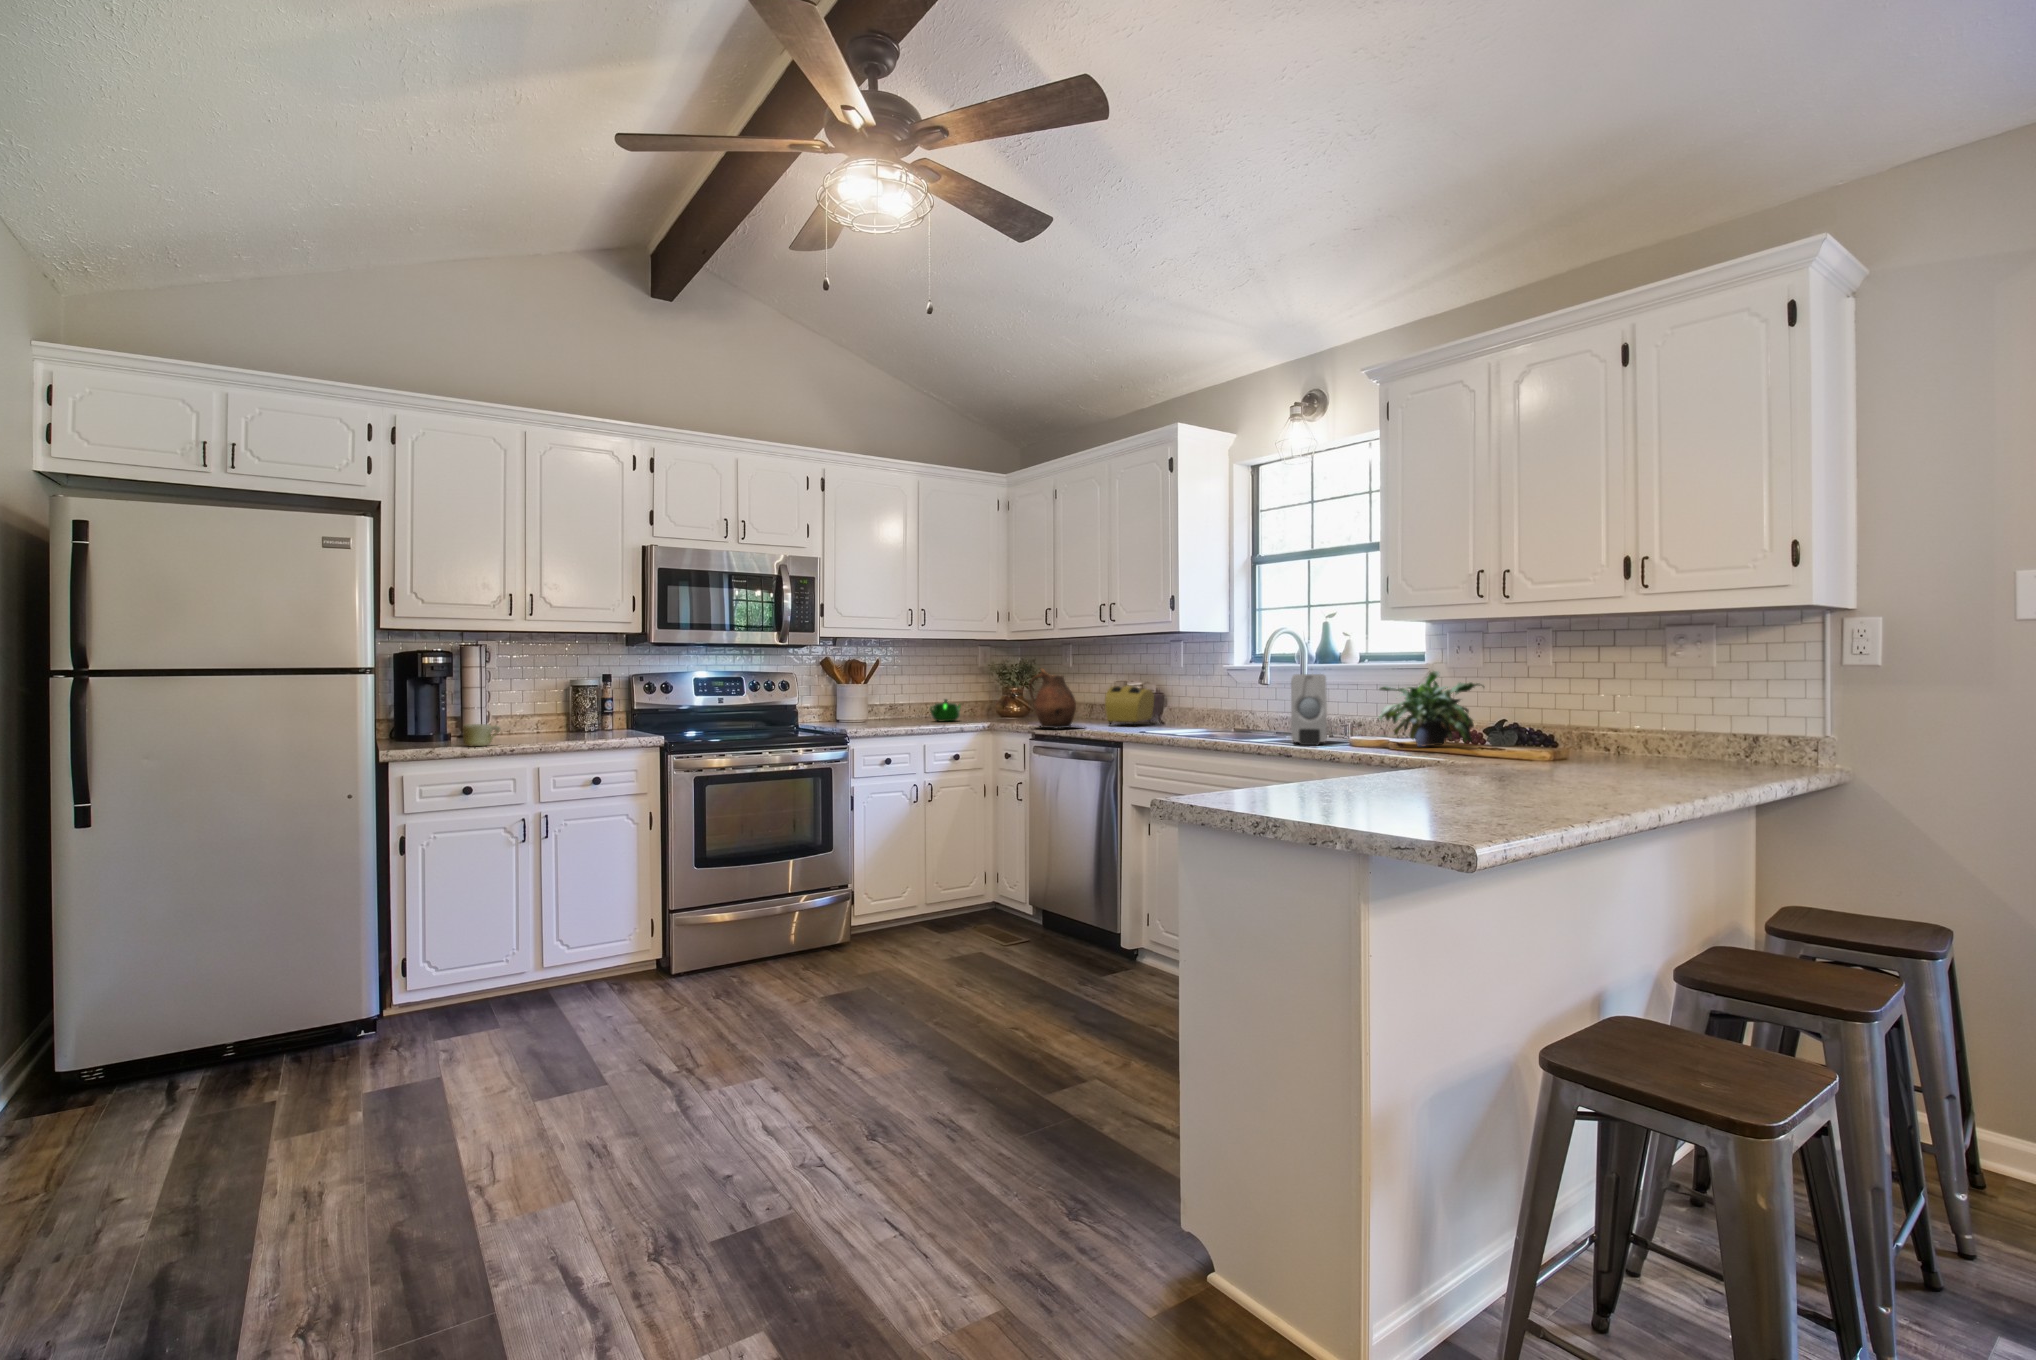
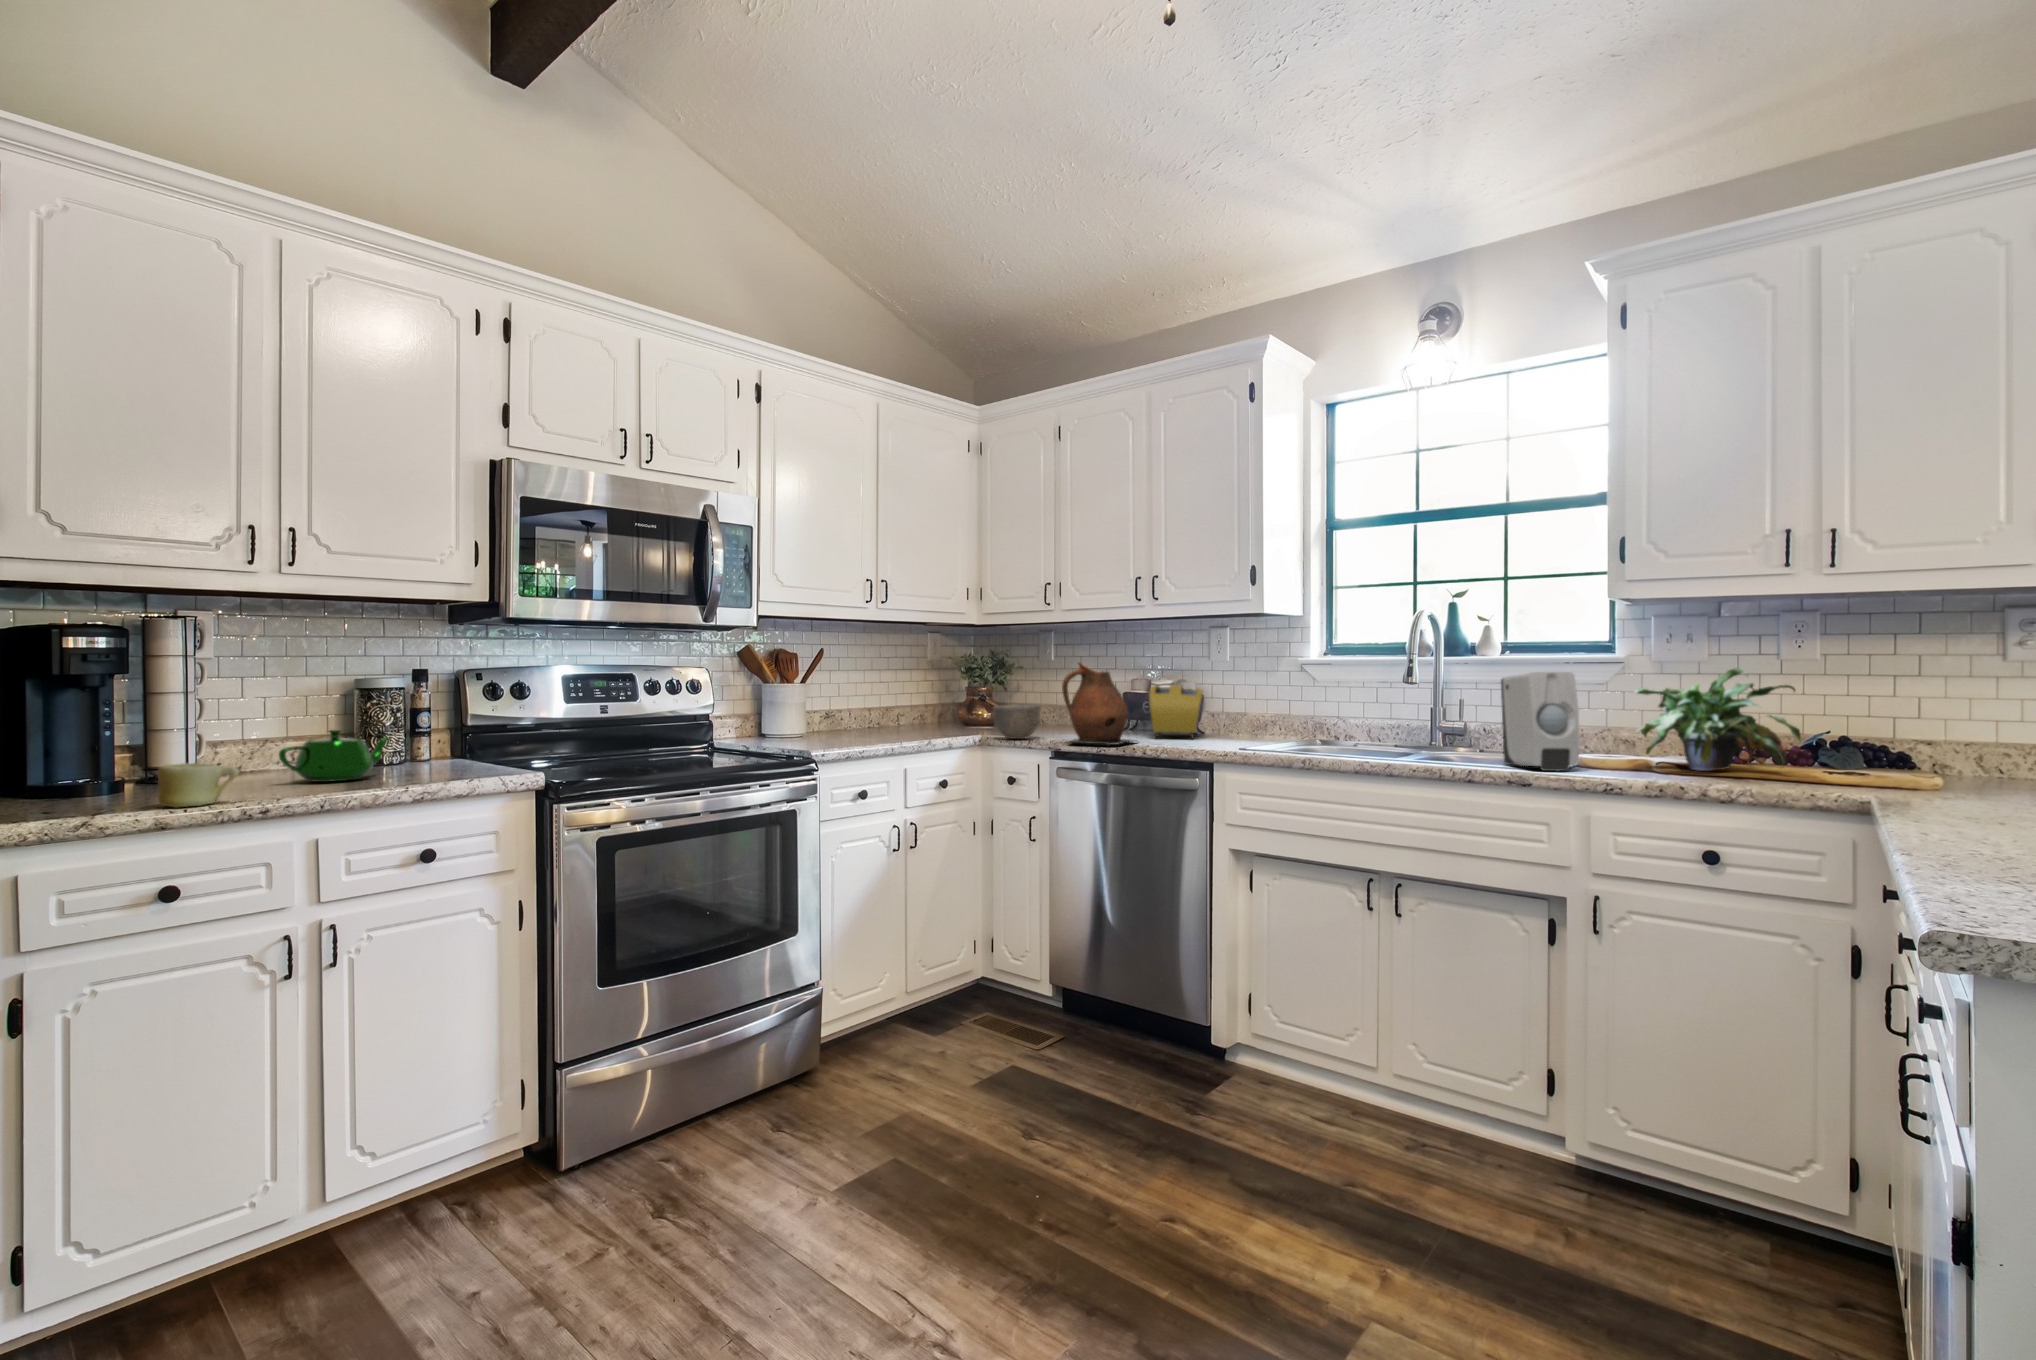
teapot: present [930,699,961,721] -> present [279,729,390,782]
bowl: none [990,700,1026,725] -> present [993,704,1041,739]

